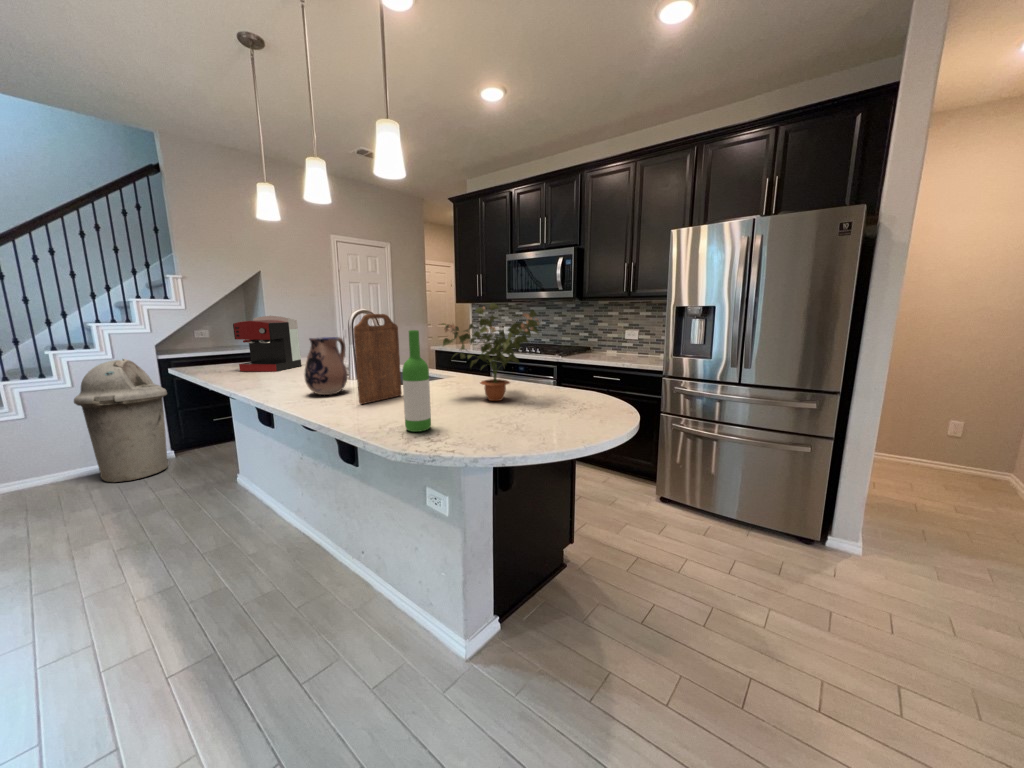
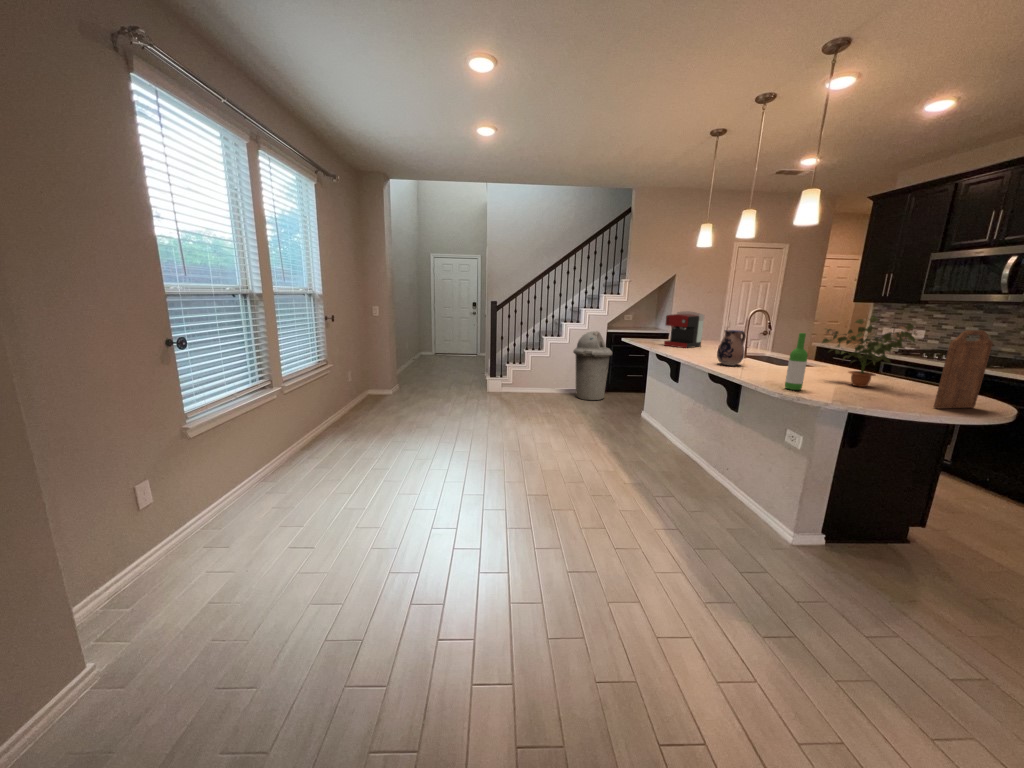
cutting board: present [353,314,402,404] -> present [934,330,993,409]

